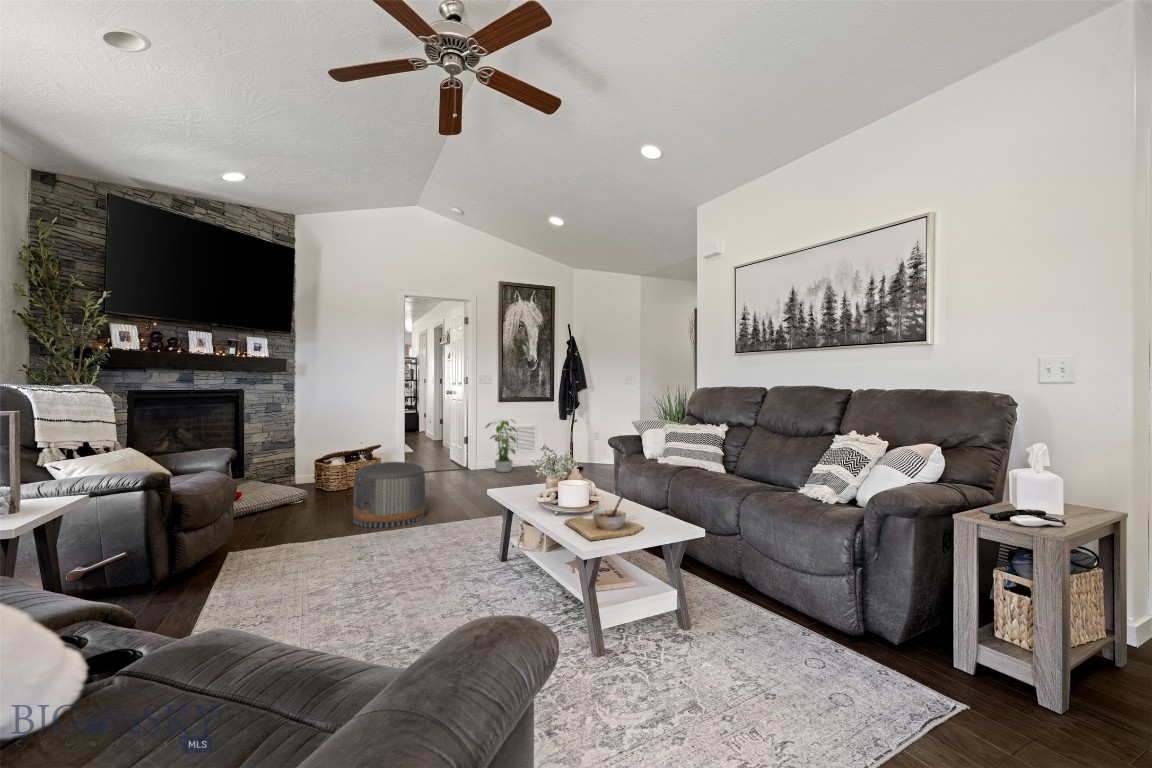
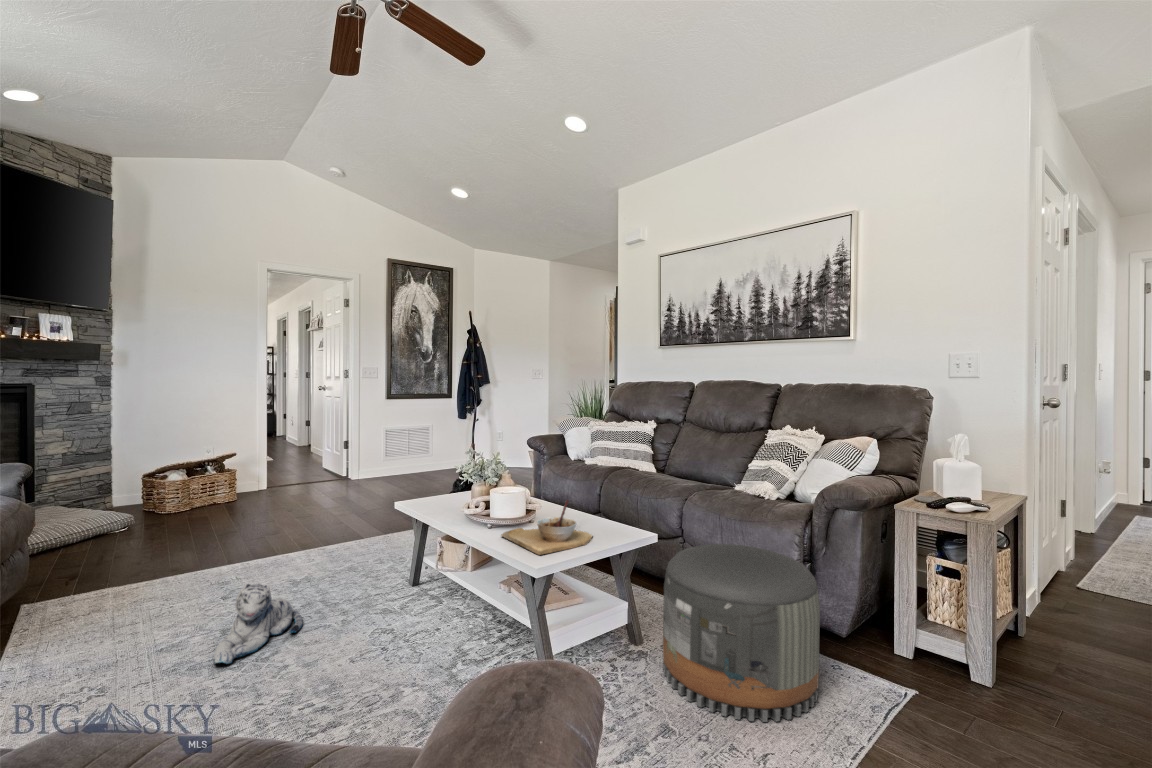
potted plant: present [485,419,517,472] -> none [369,418,409,480]
pouf: present [353,462,425,528] -> present [663,544,820,722]
plush toy: none [344,549,413,610] -> present [213,584,303,663]

